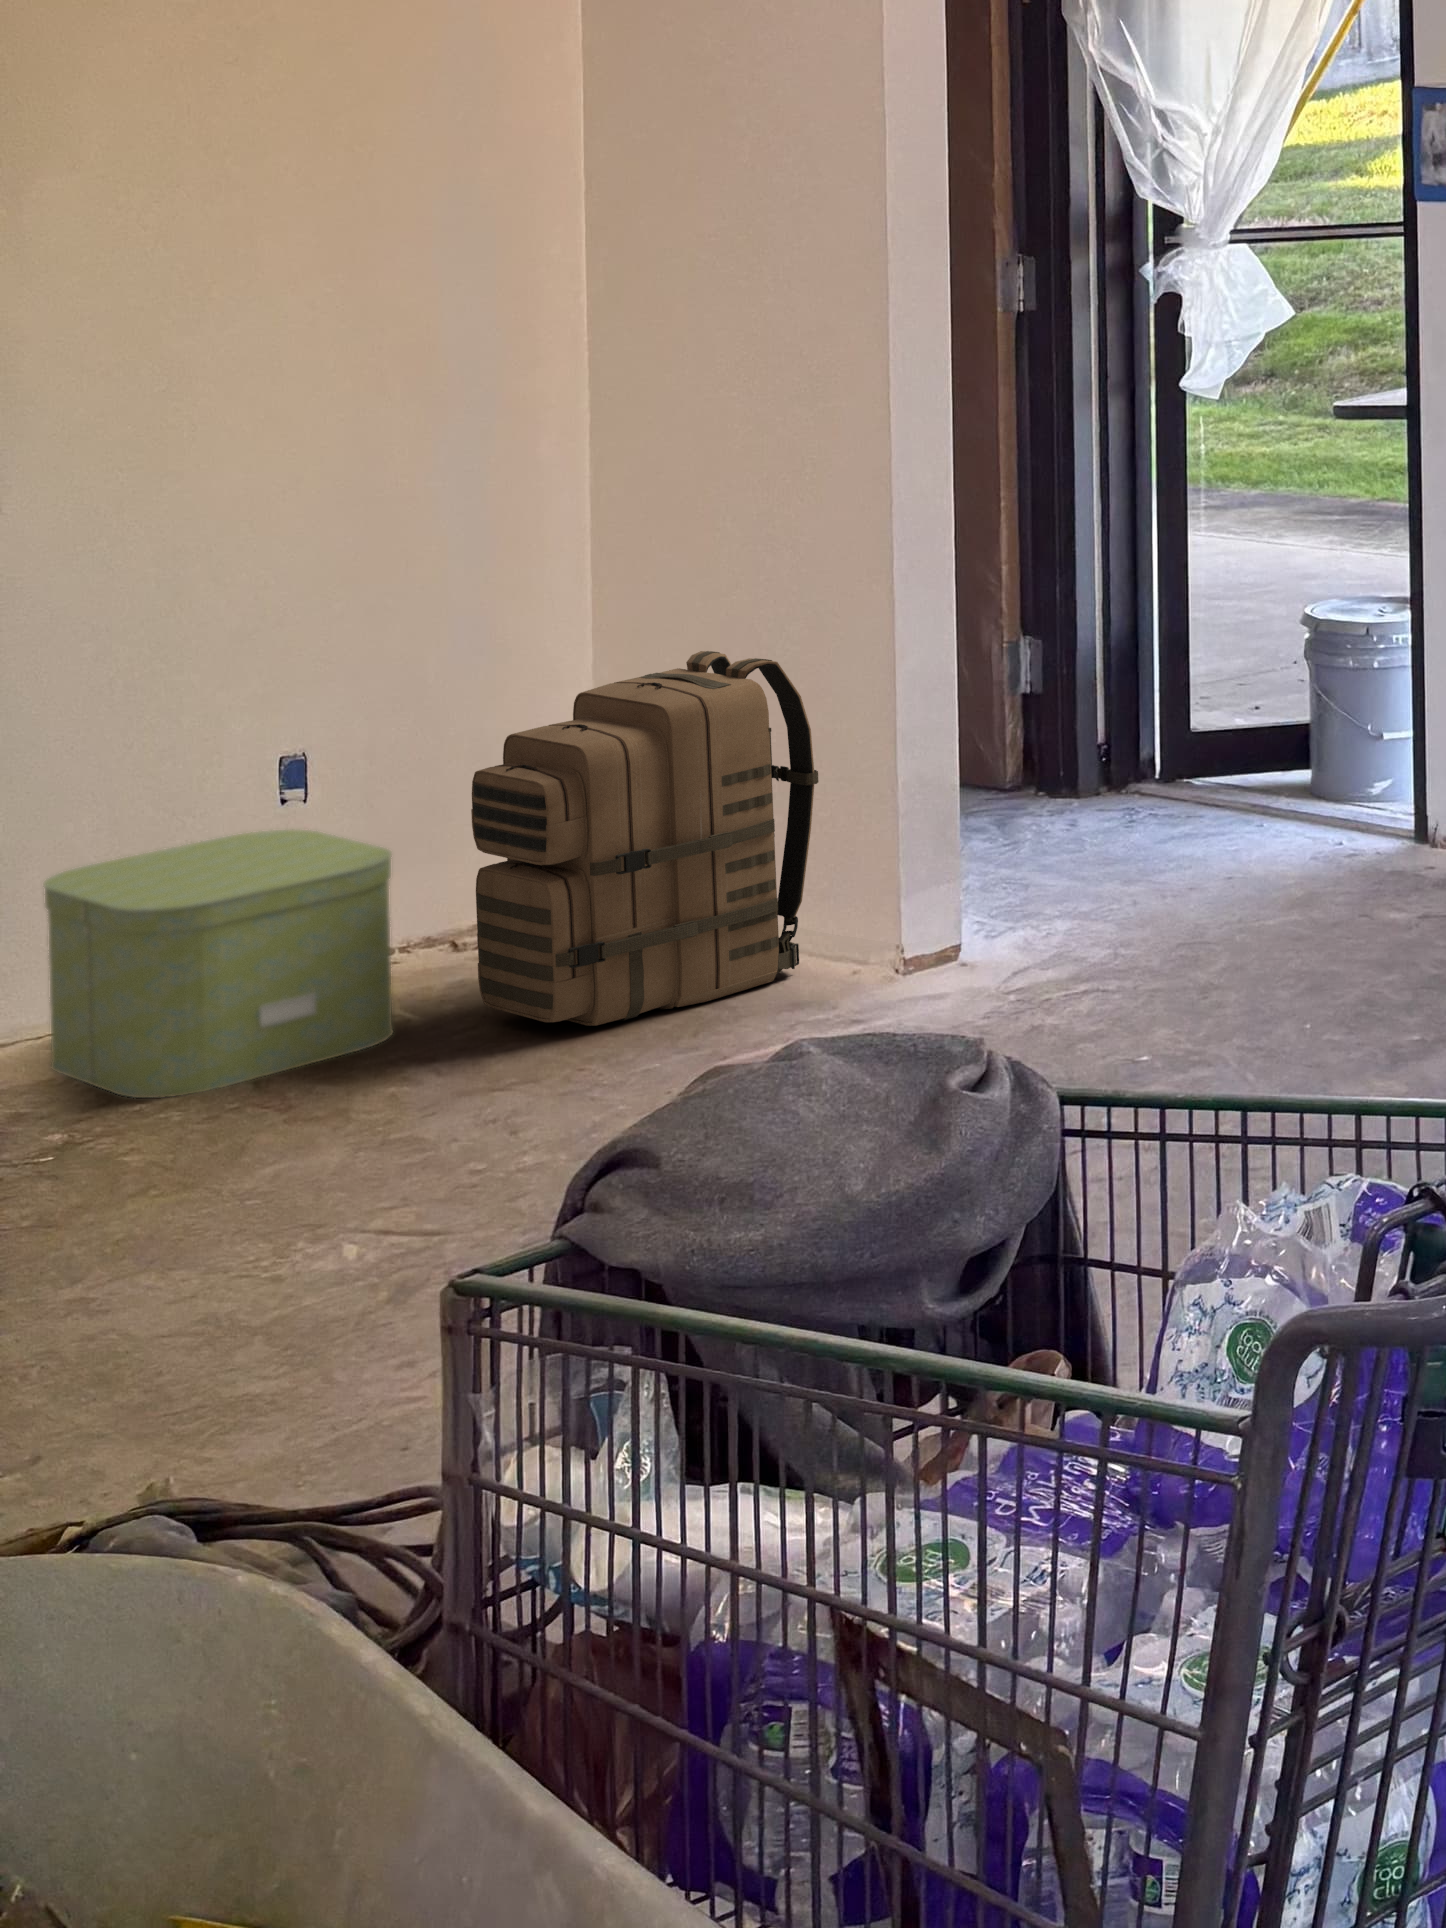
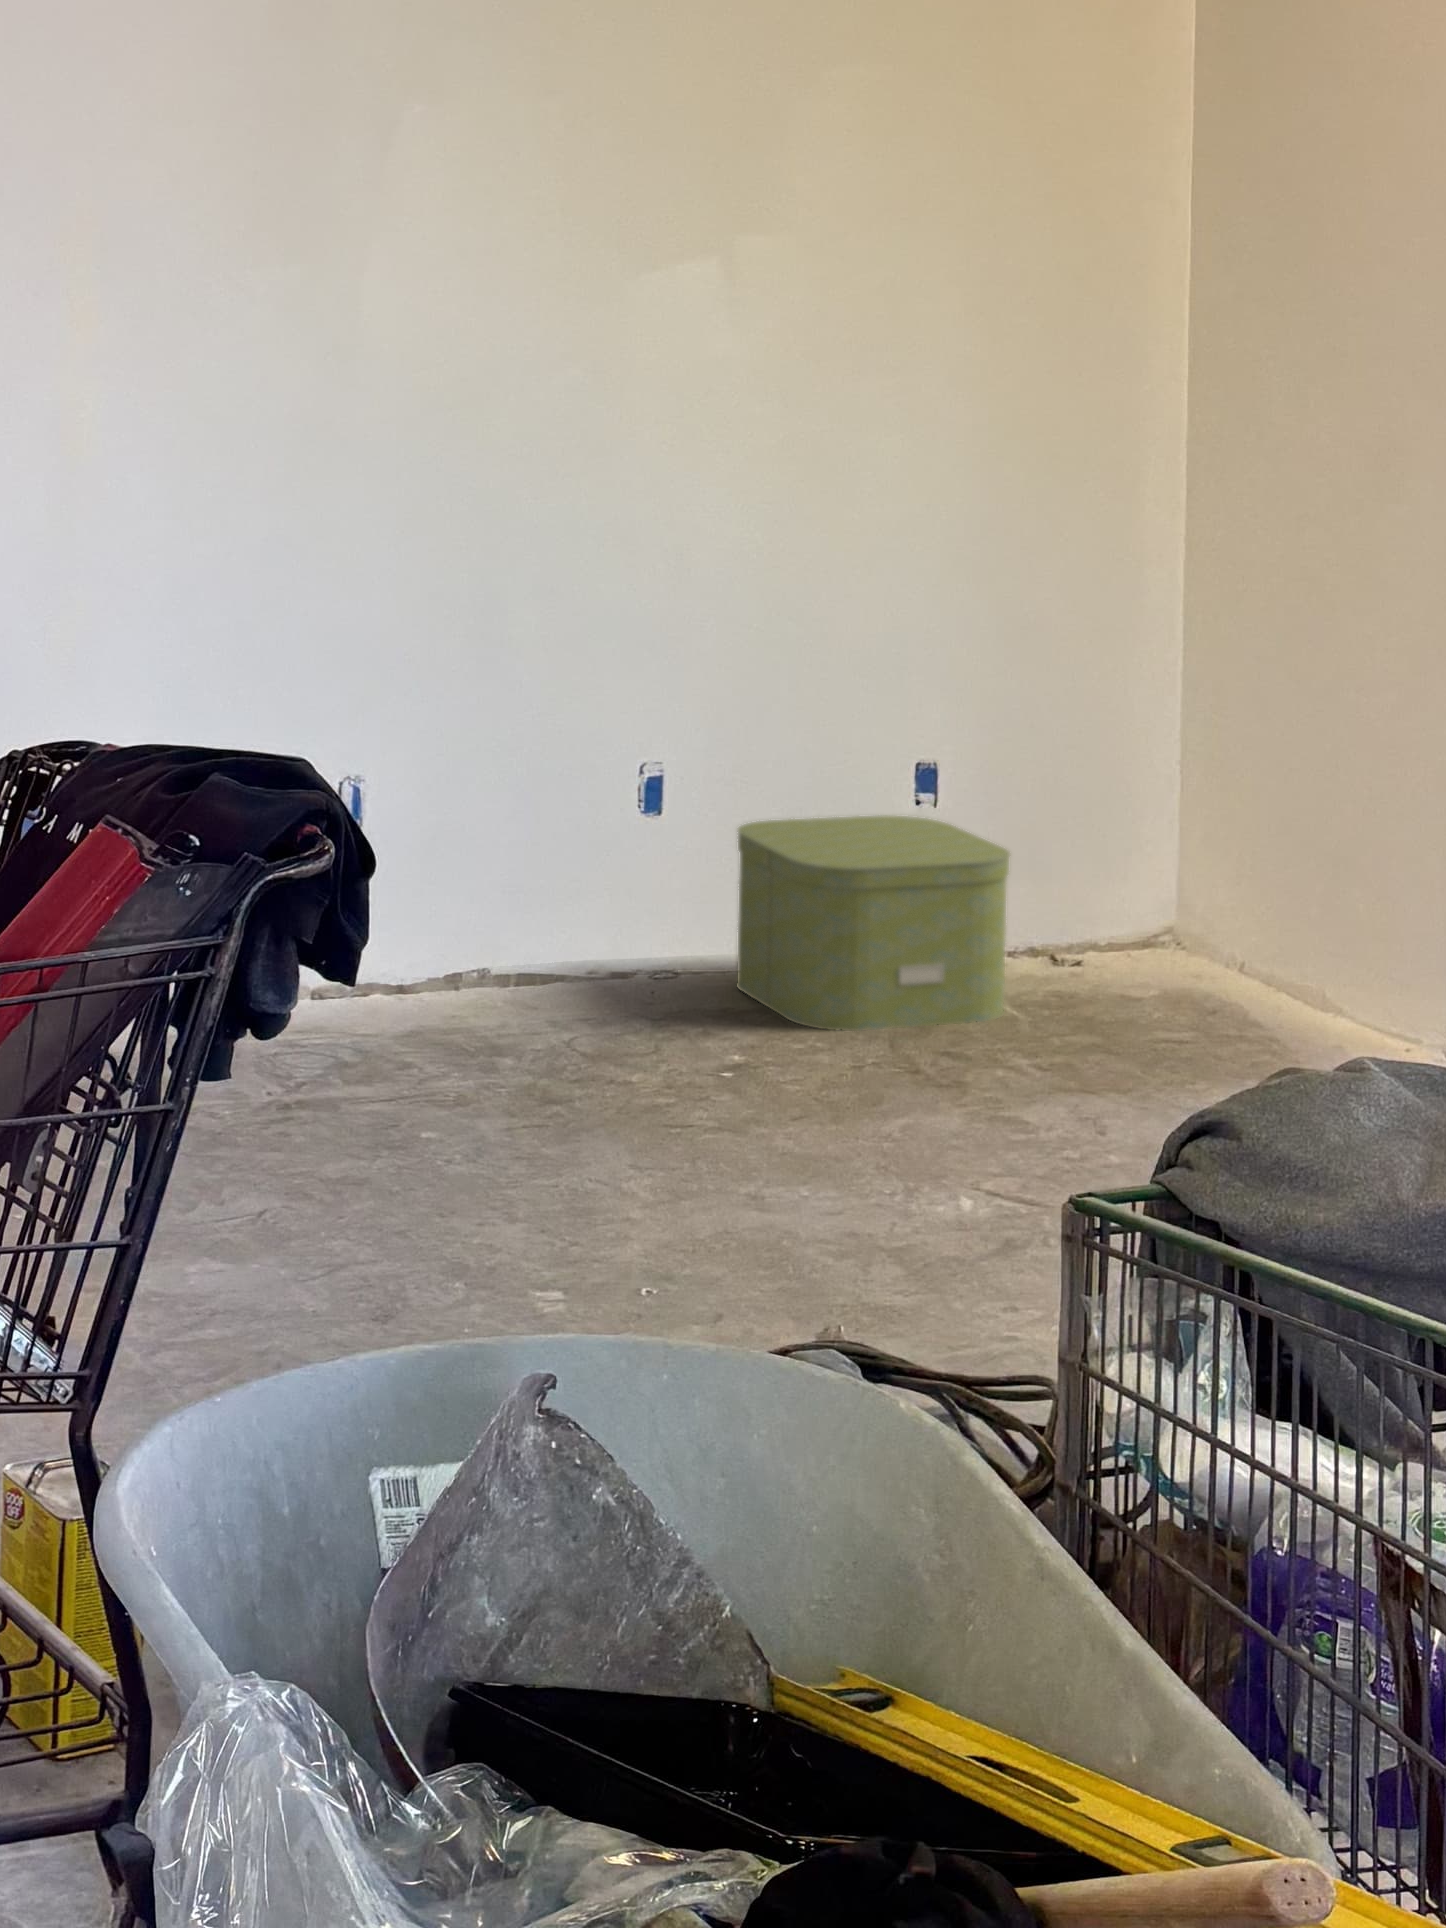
backpack: present [471,651,819,1026] -> none [1077,717,1381,1041]

